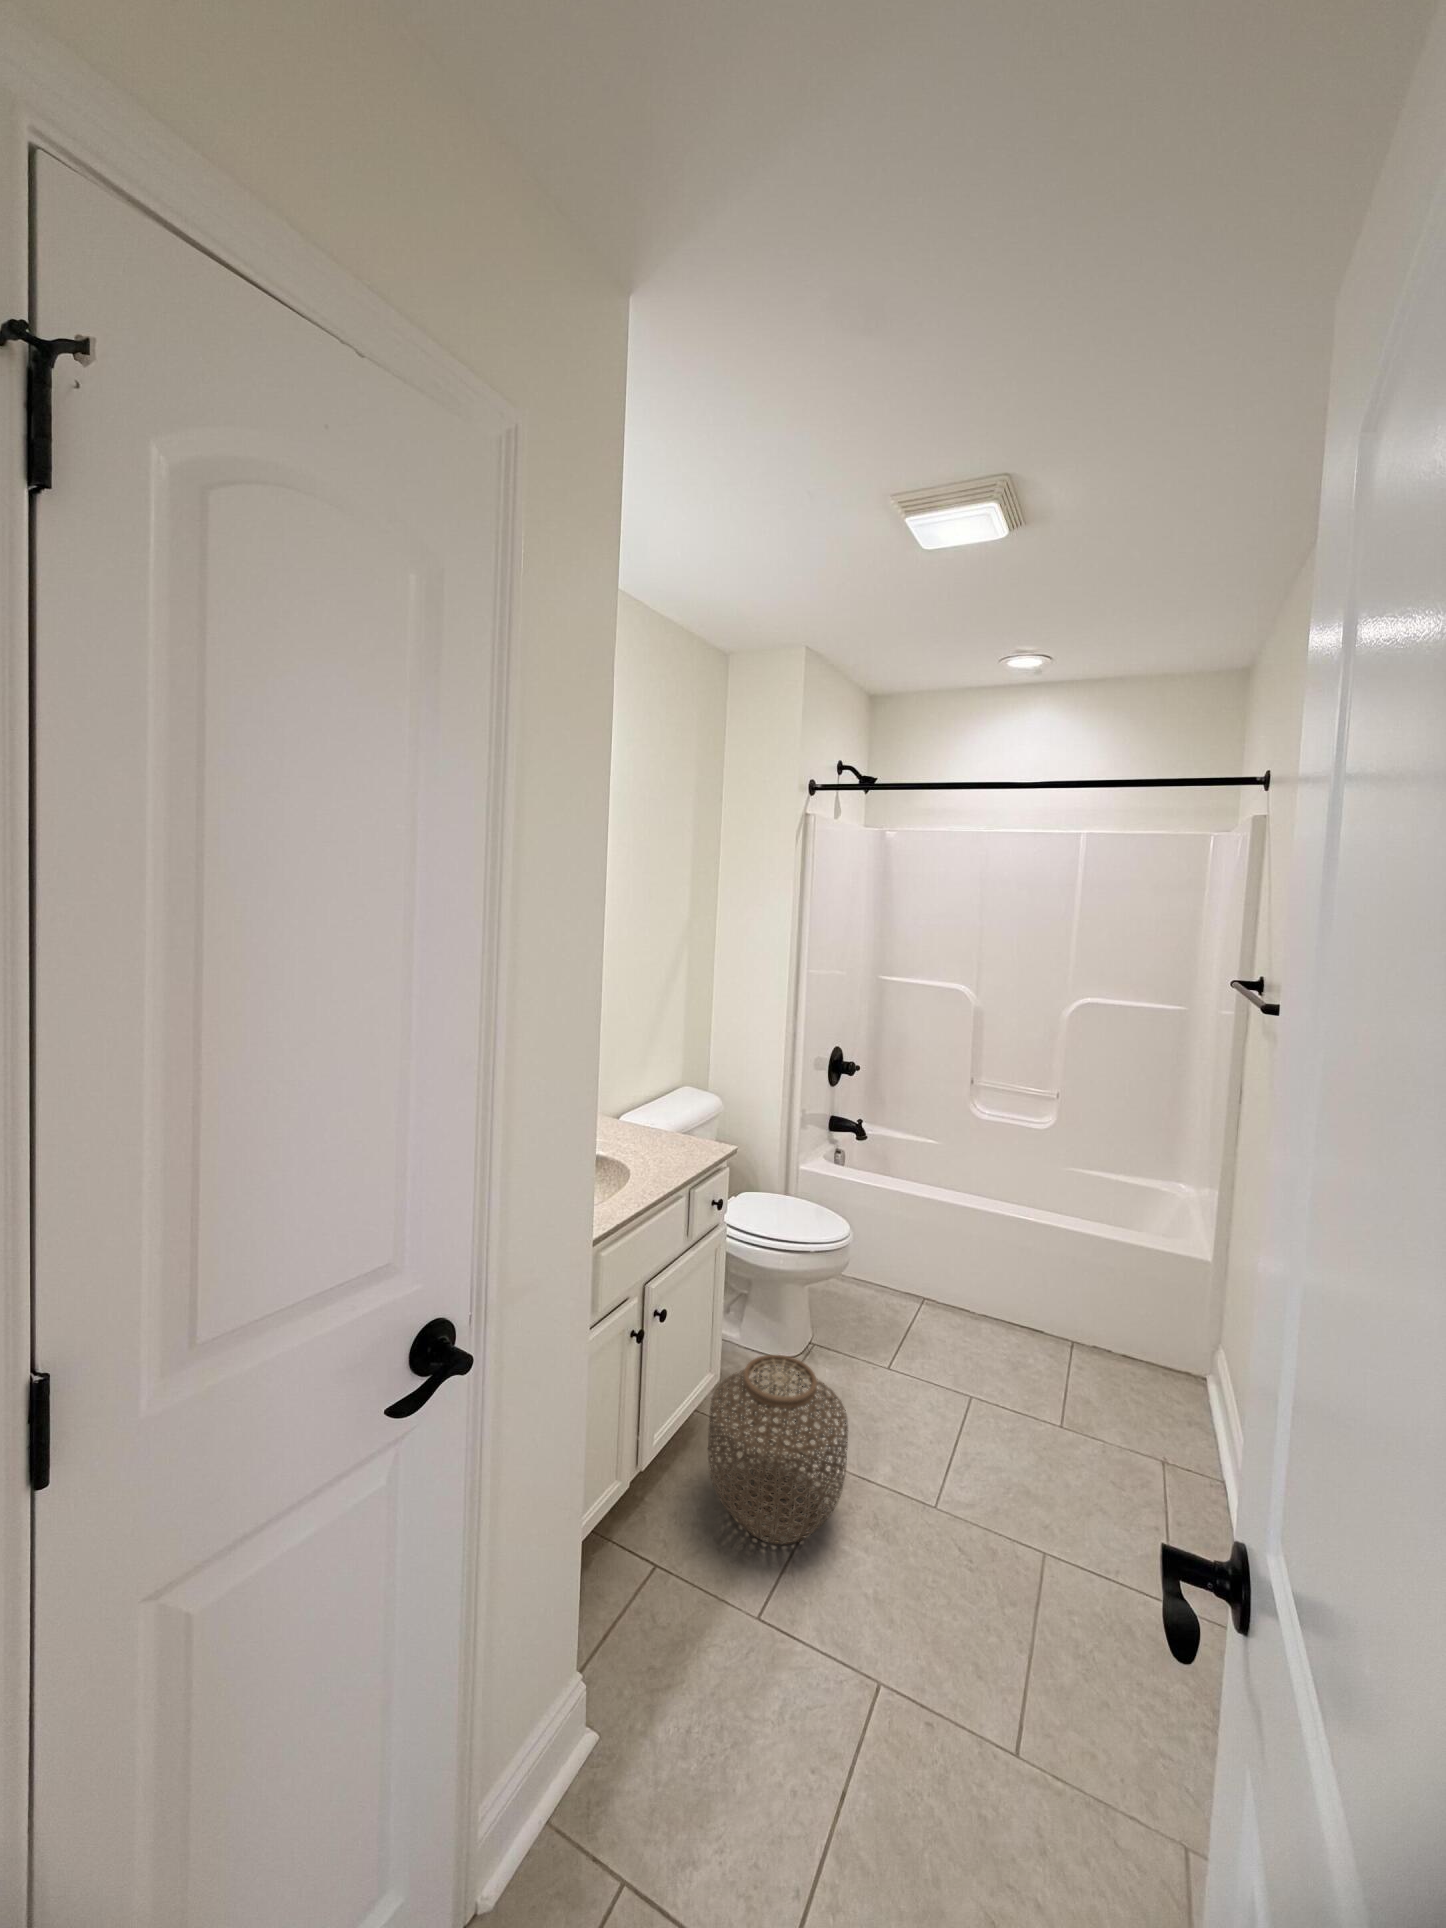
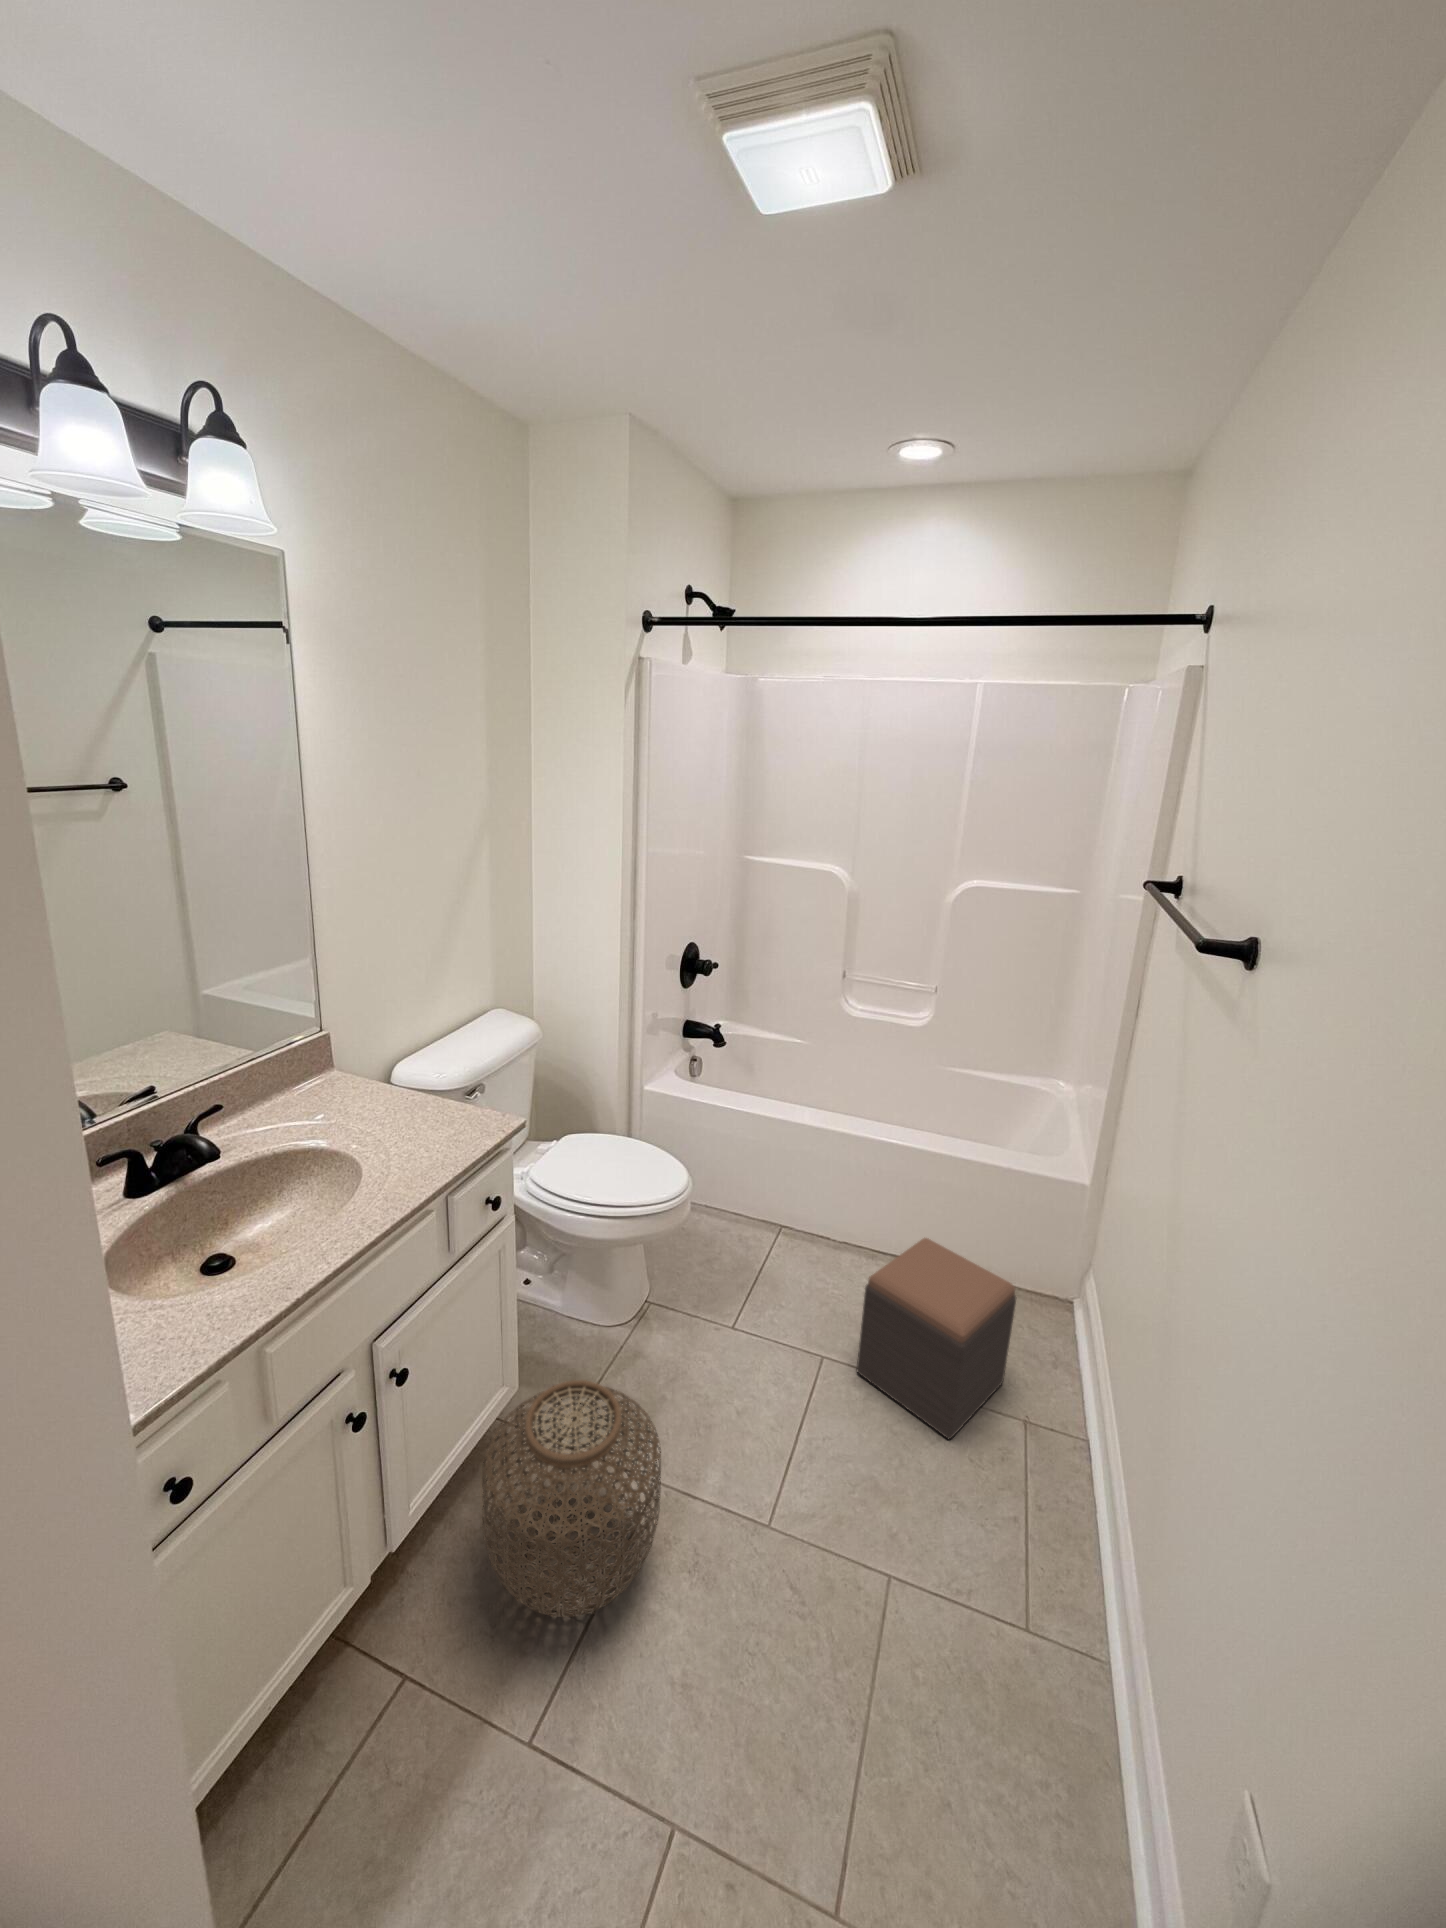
footstool: none [1002,1296,1147,1469] -> present [857,1238,1016,1439]

